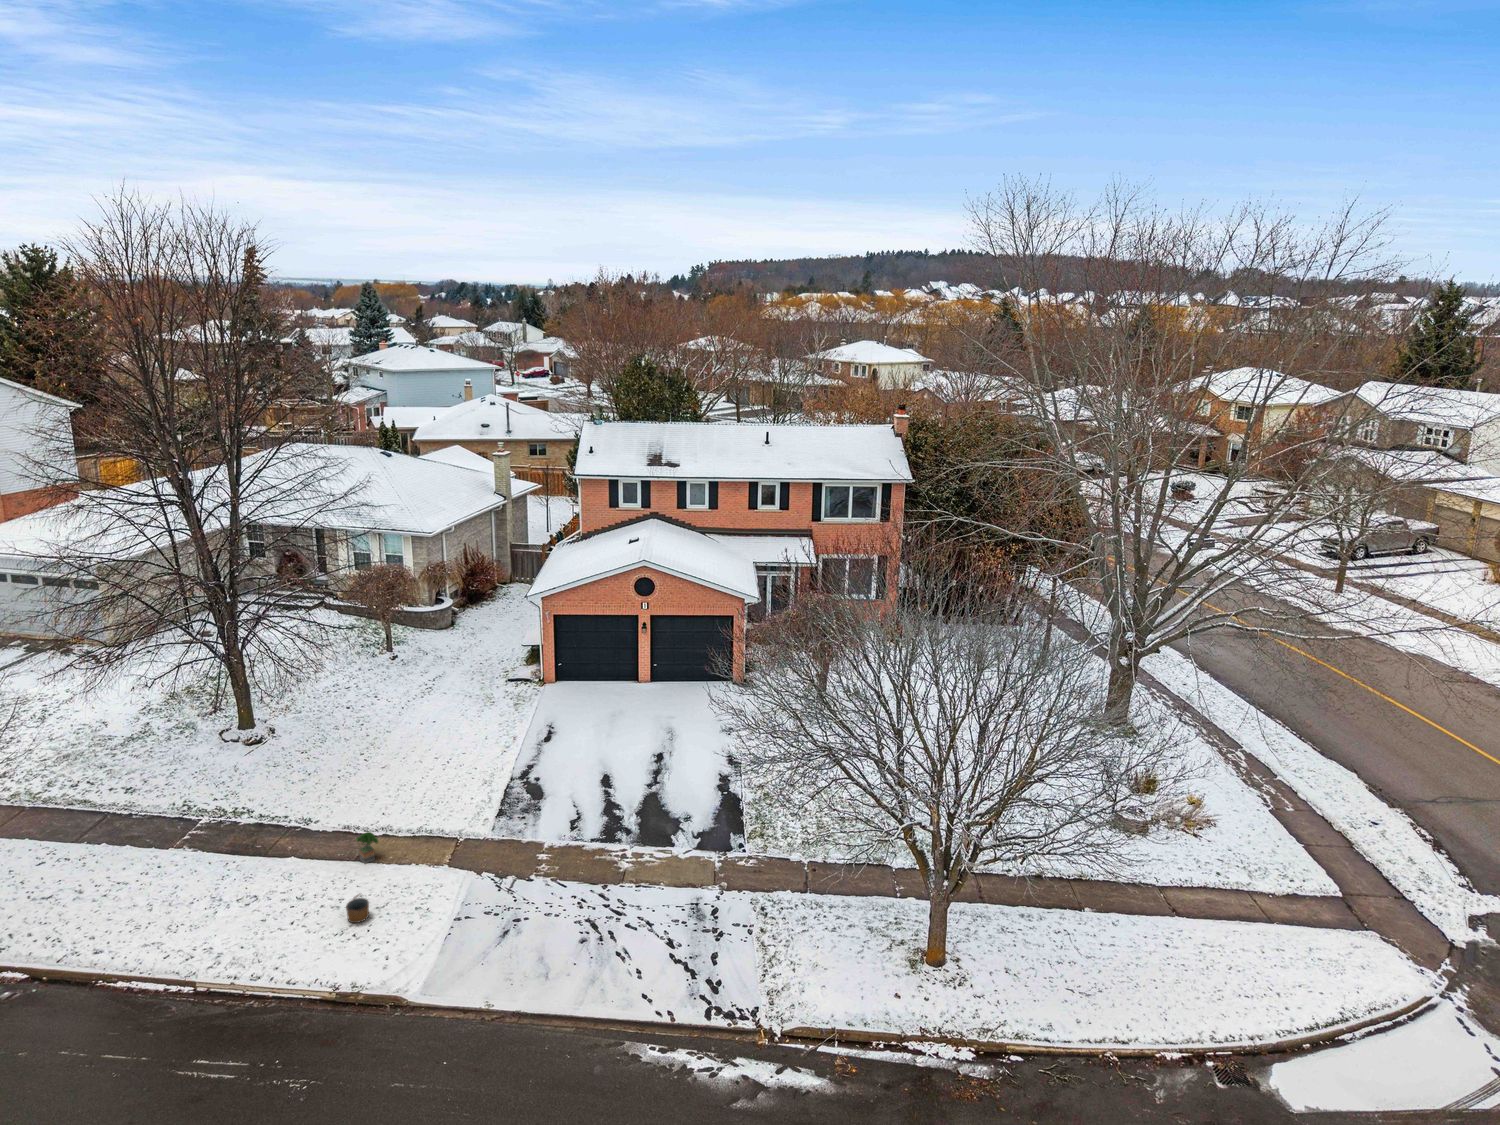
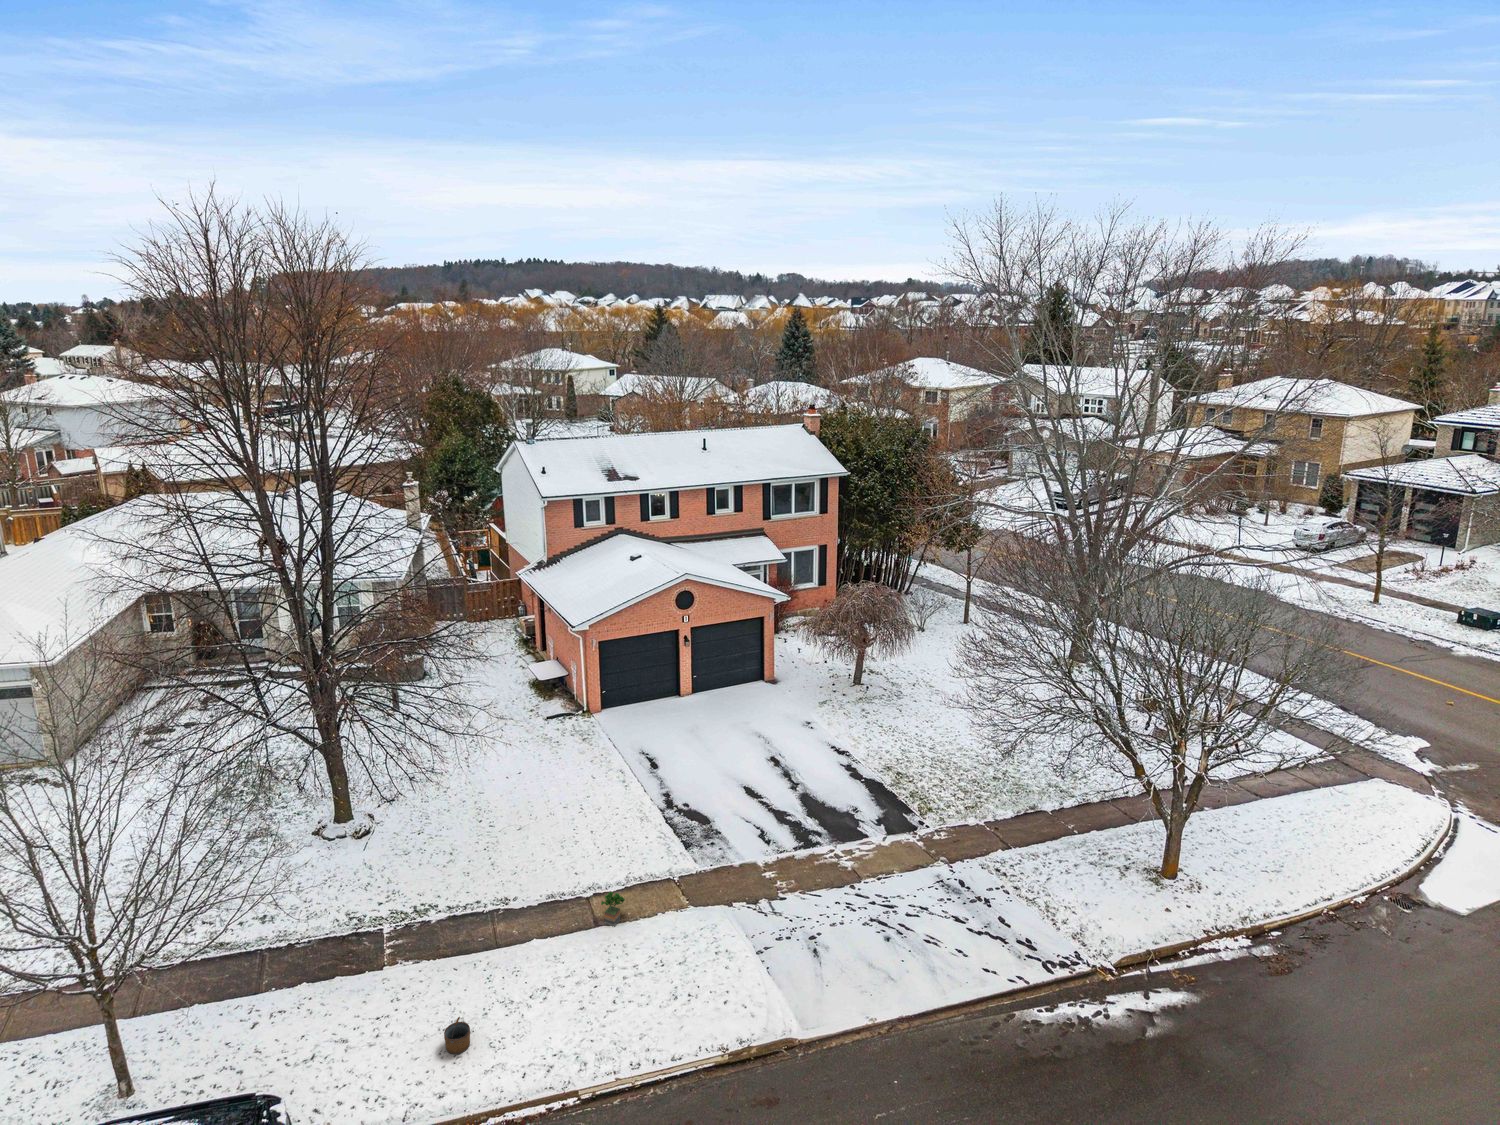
bucket: present [346,894,369,923] -> present [444,1017,470,1054]

